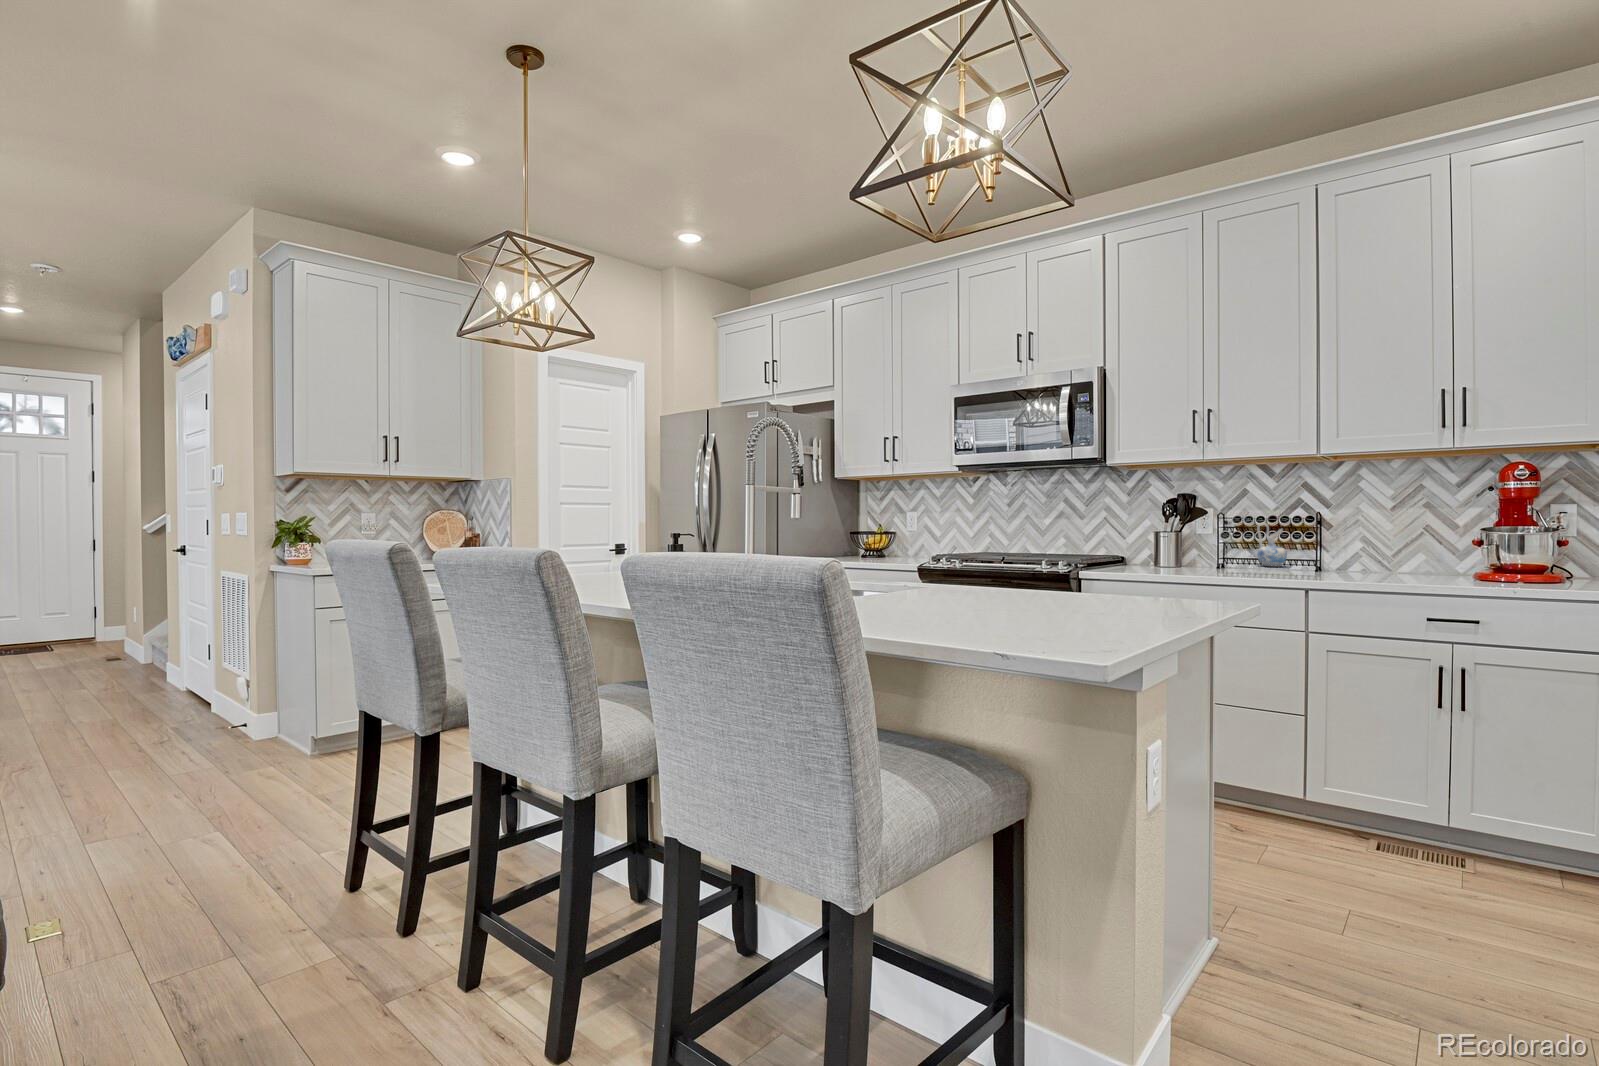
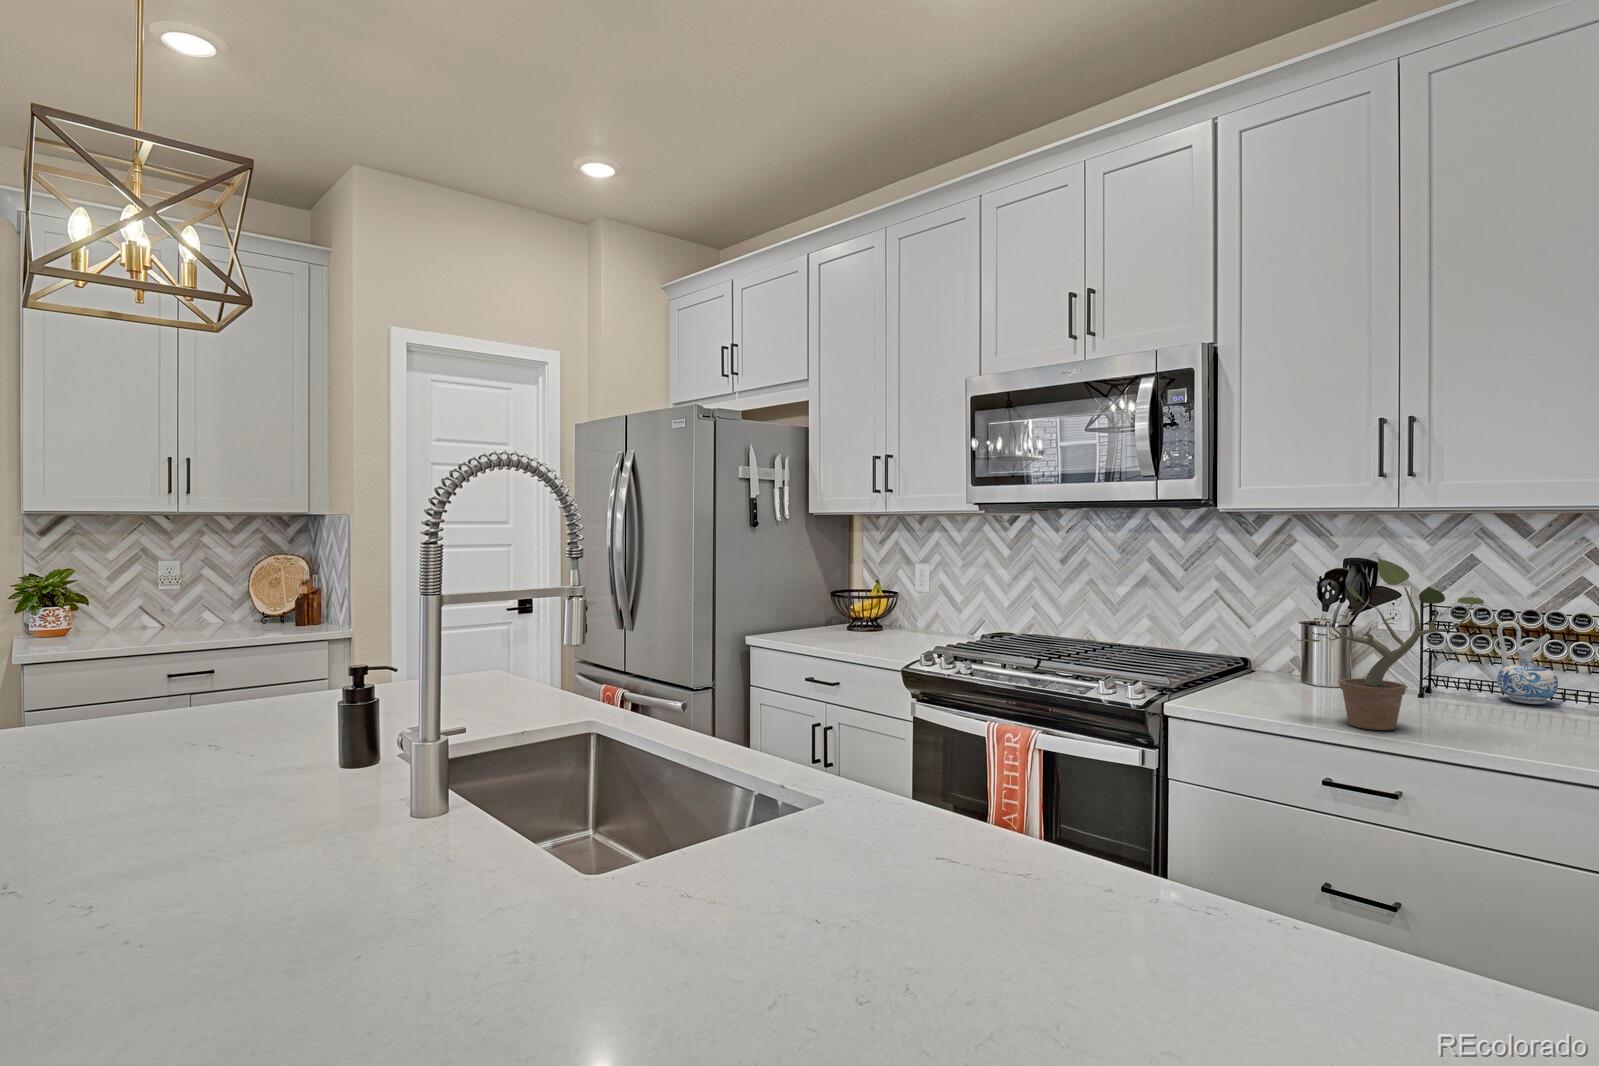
potted plant: none [1153,484,1247,574] -> present [1298,557,1484,730]

